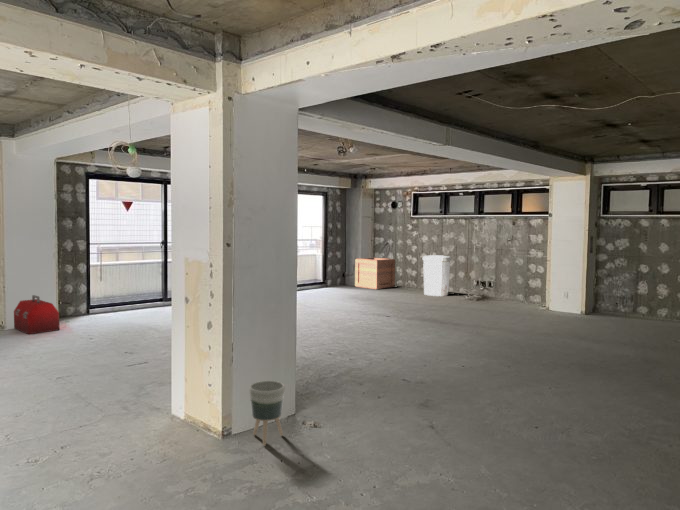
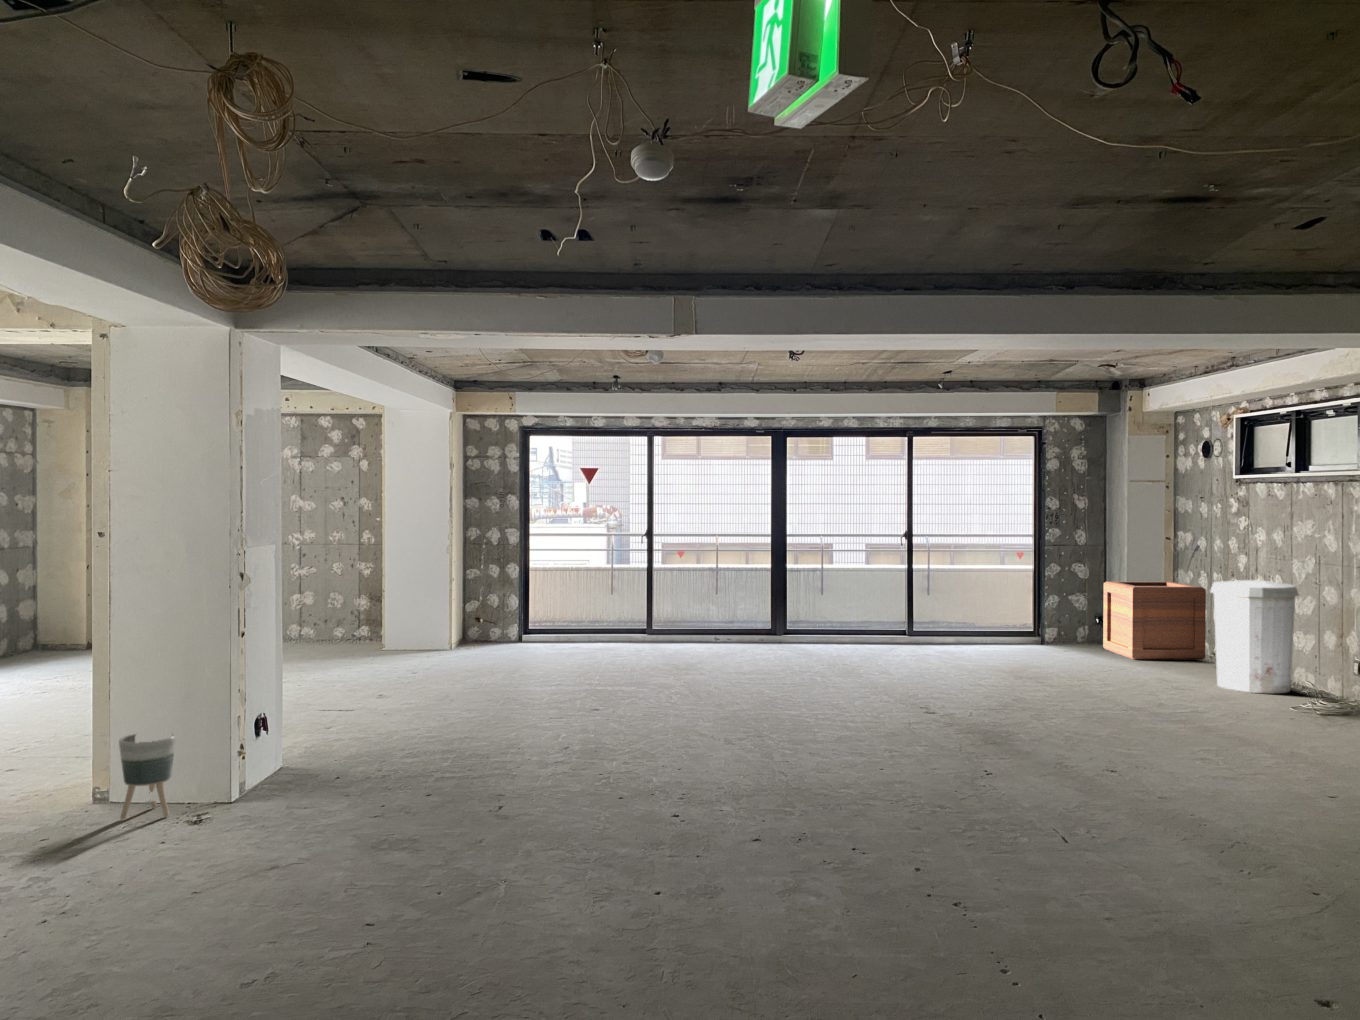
toolbox: present [14,295,59,334] -> none [383,606,435,659]

